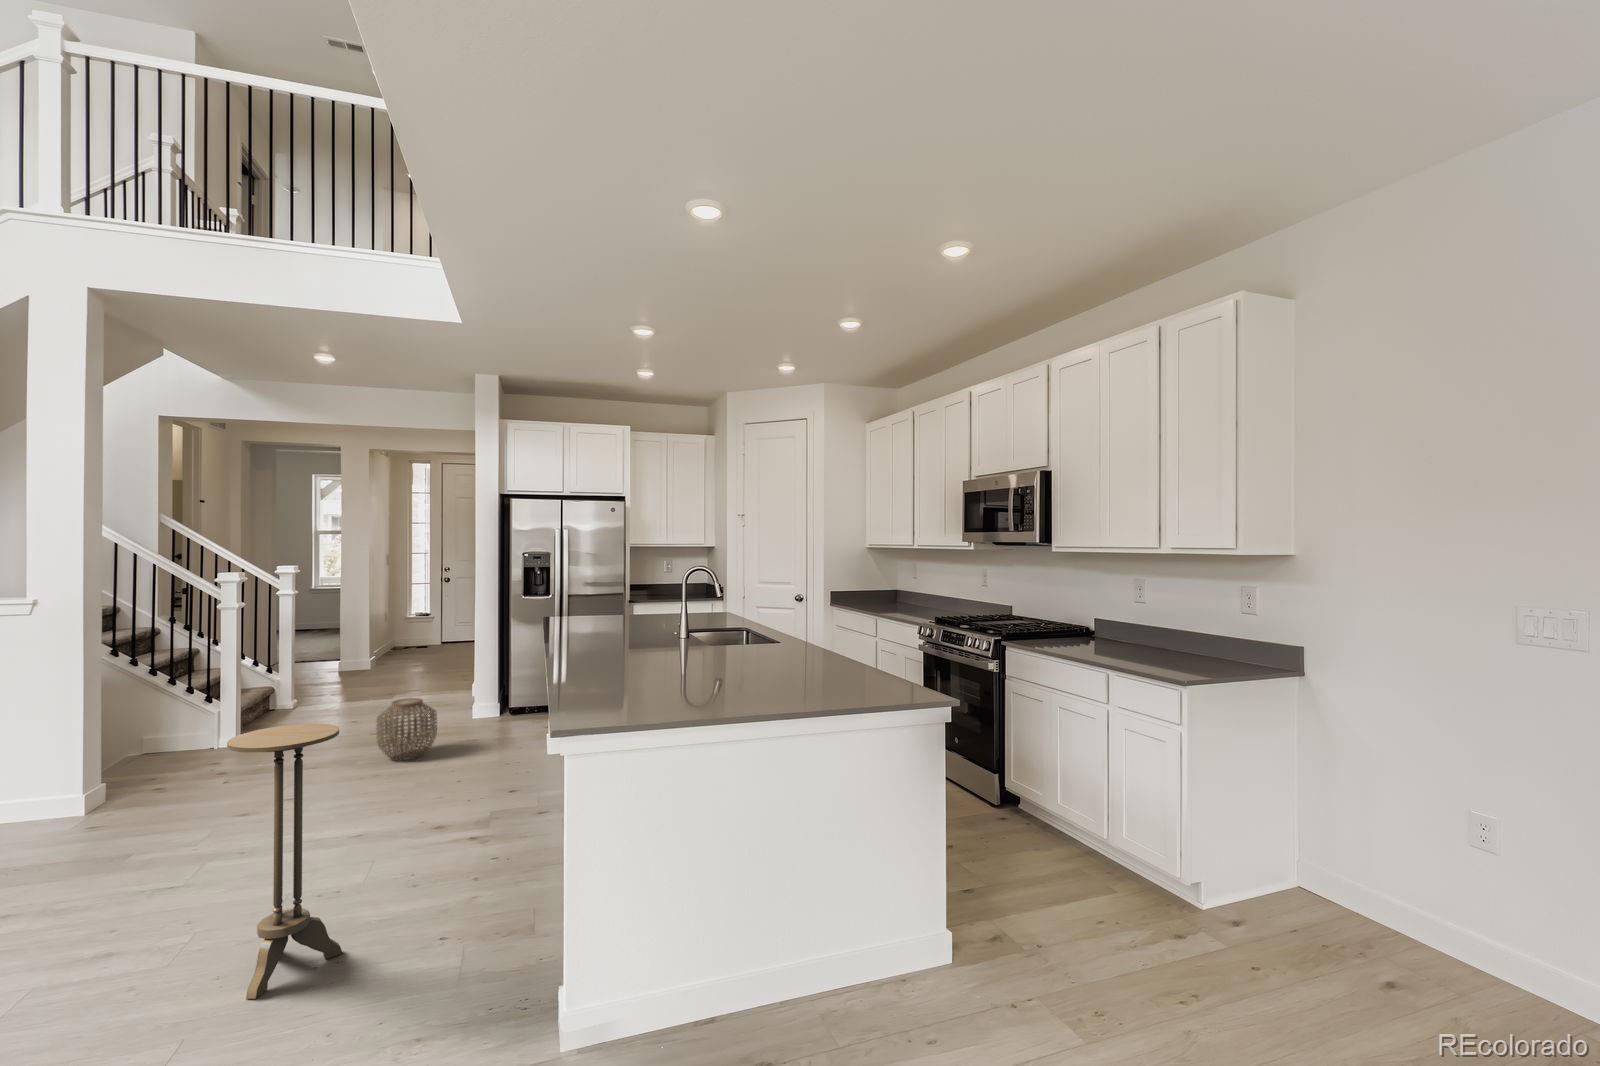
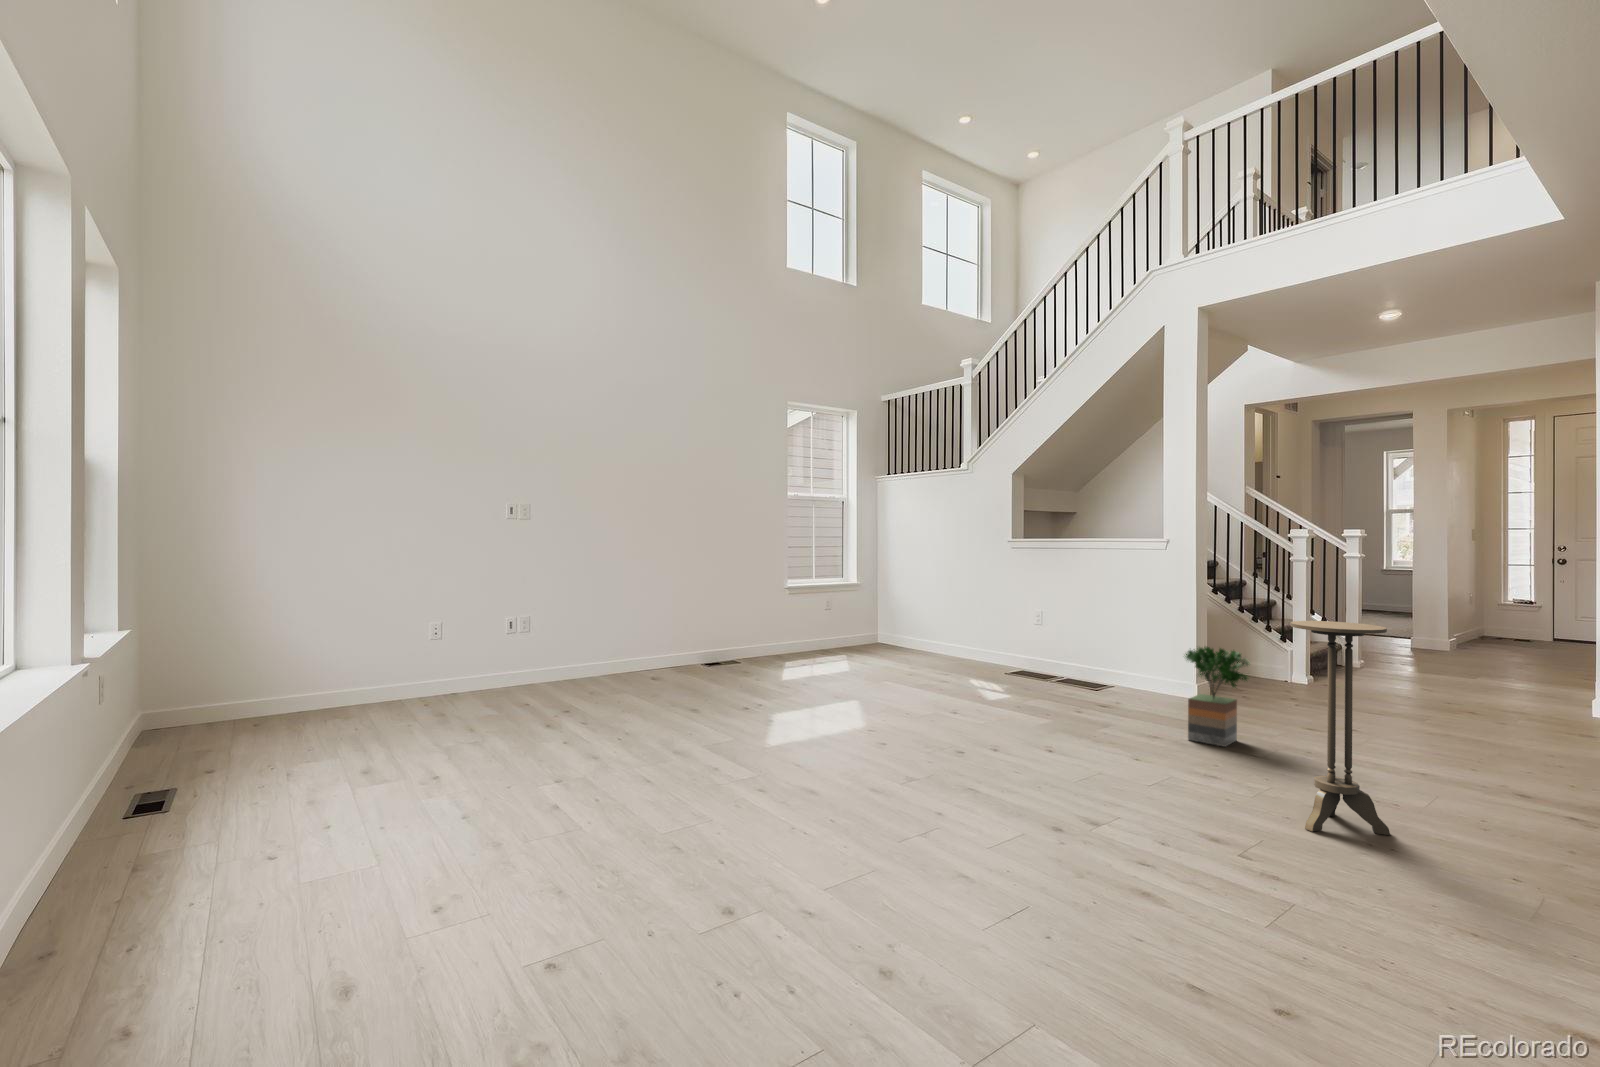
woven basket: present [376,698,437,761] -> none [1445,663,1525,731]
potted tree: none [57,757,170,905] -> present [1185,647,1250,747]

